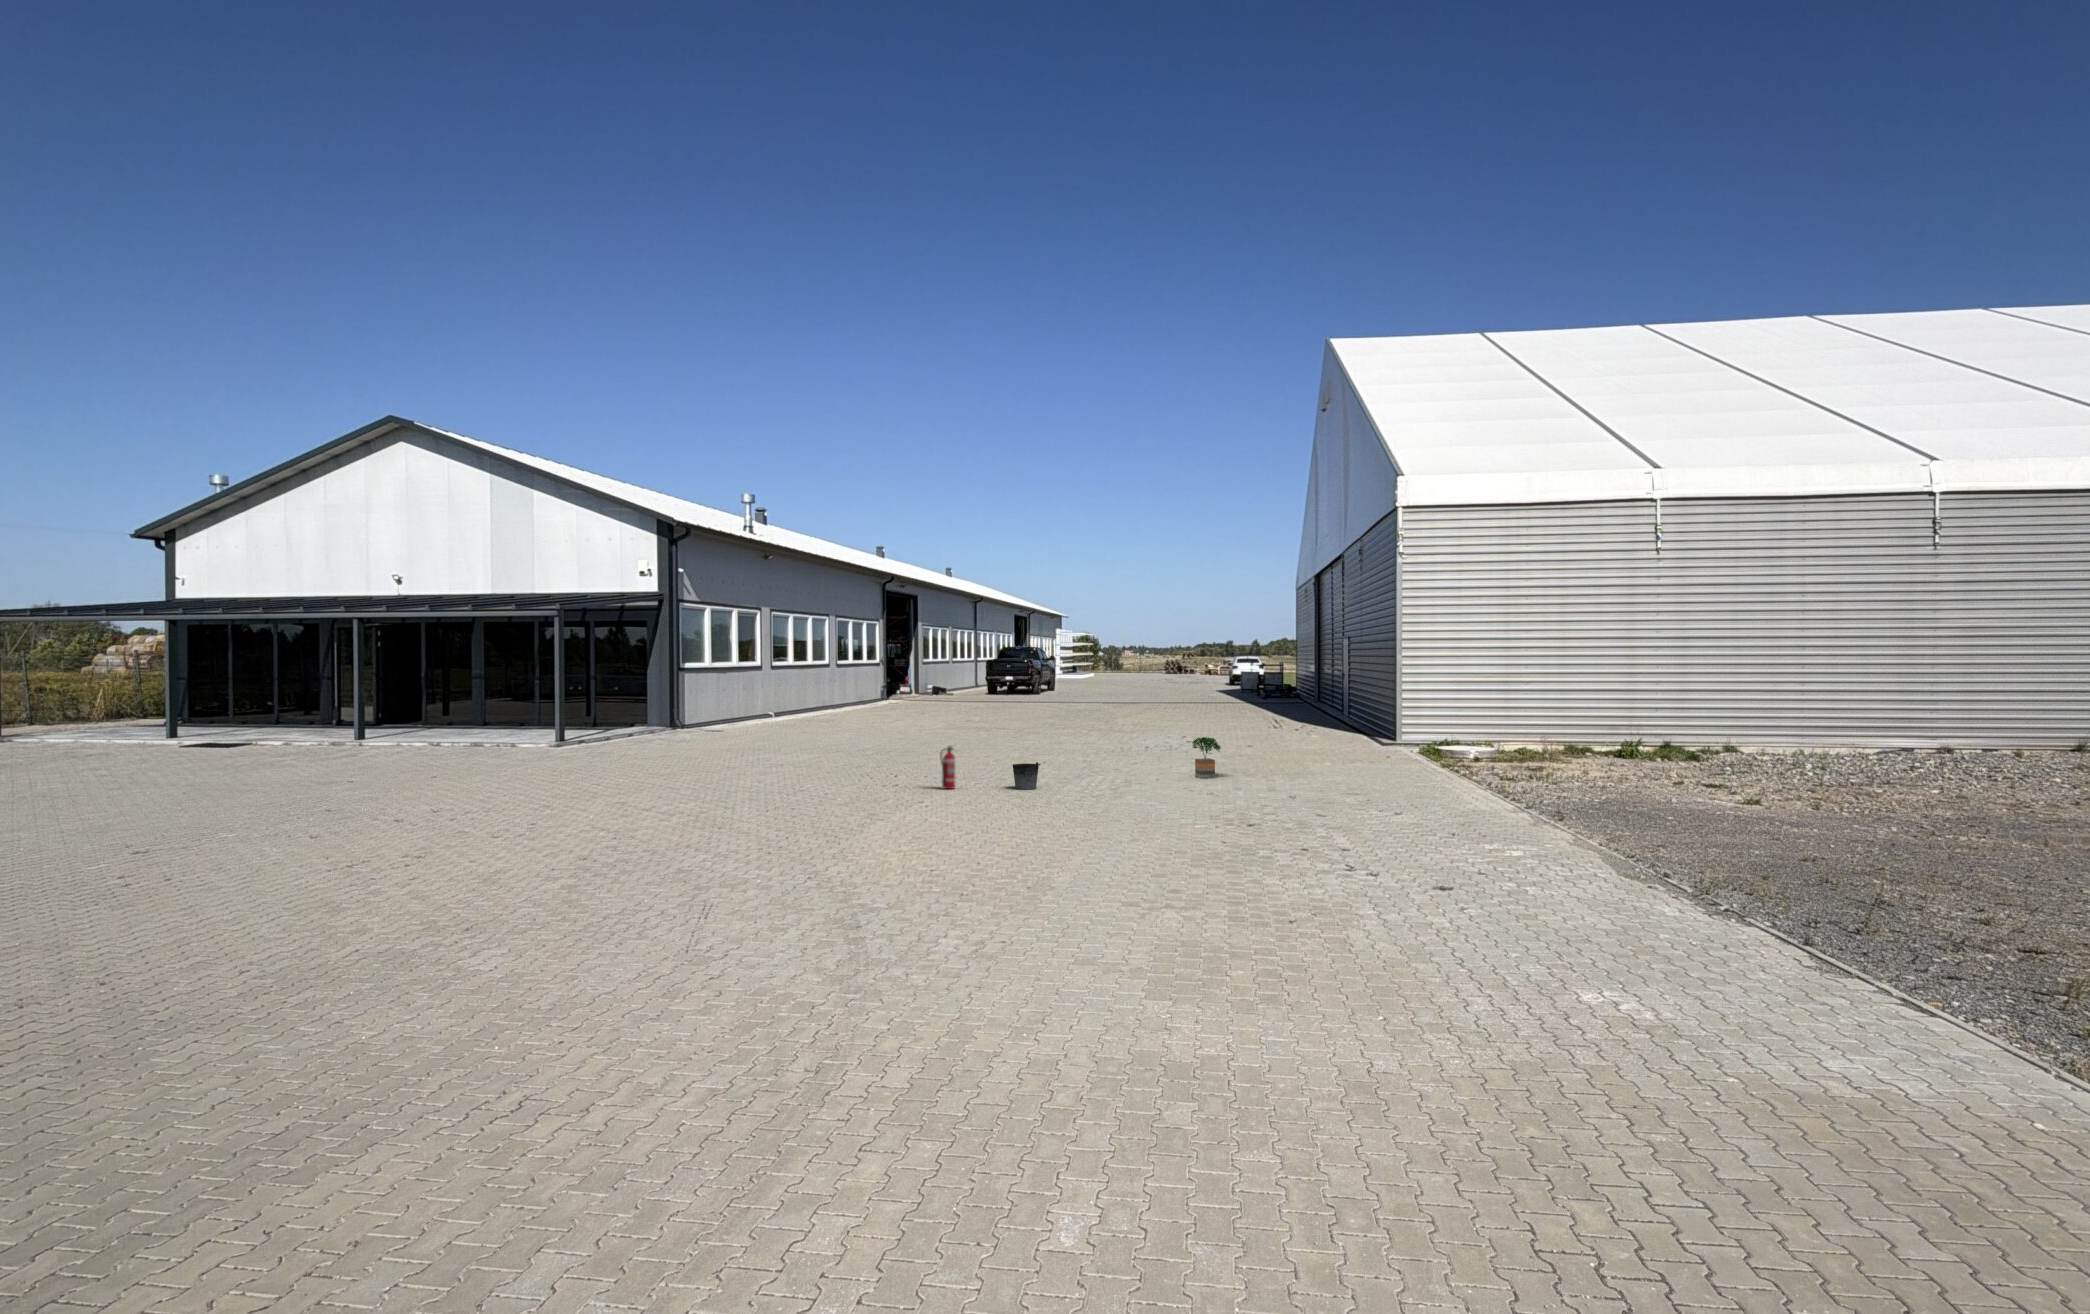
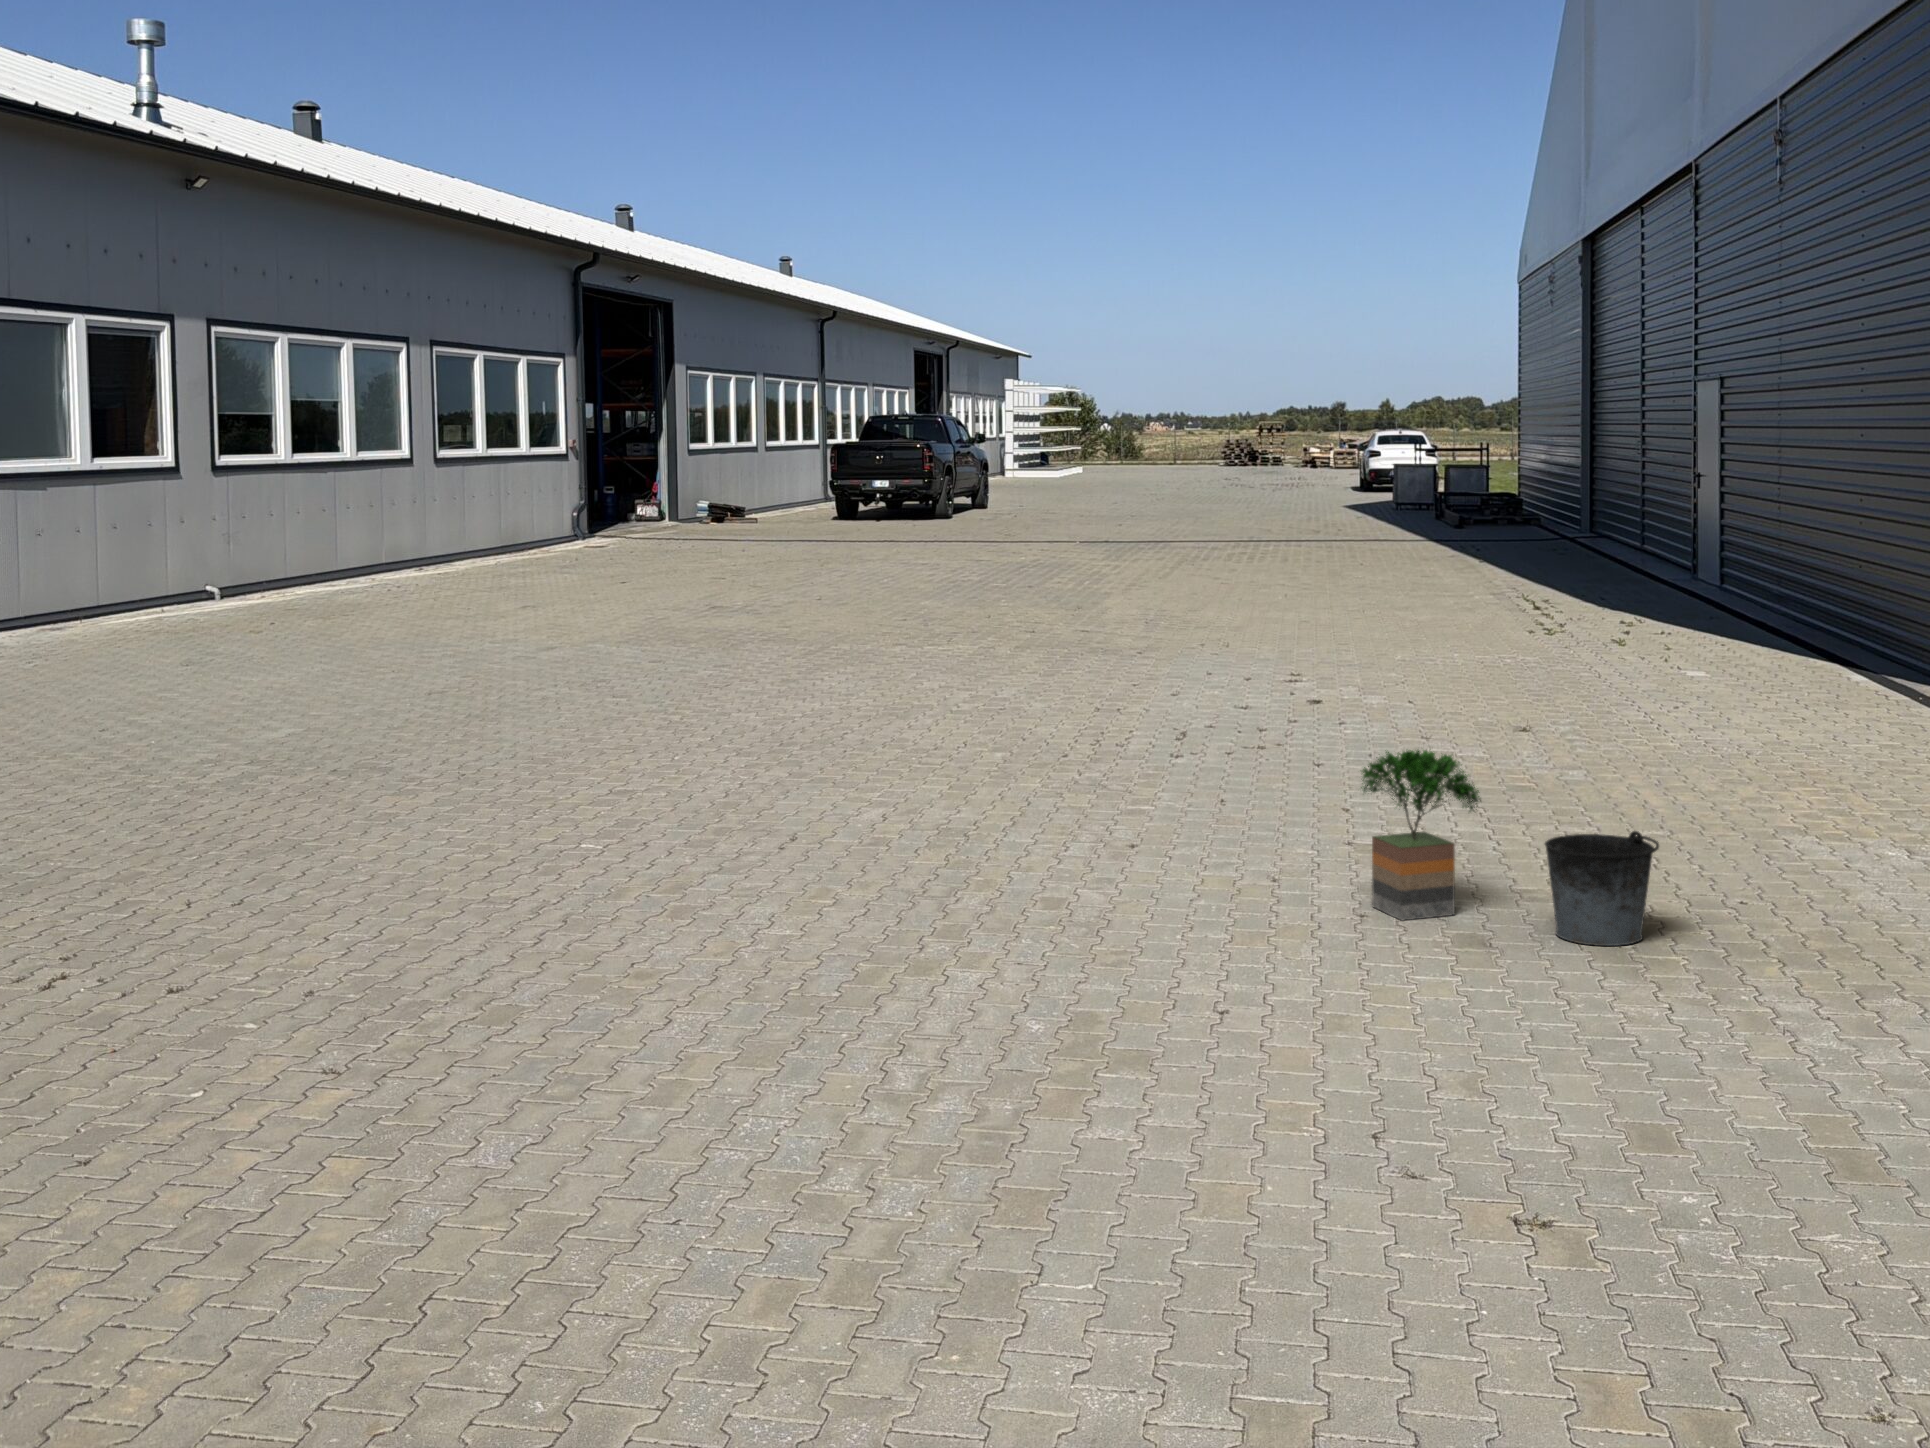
fire extinguisher: present [940,745,955,789] -> none [246,817,337,1022]
bucket: present [1012,762,1040,790] -> present [1545,831,1659,946]

